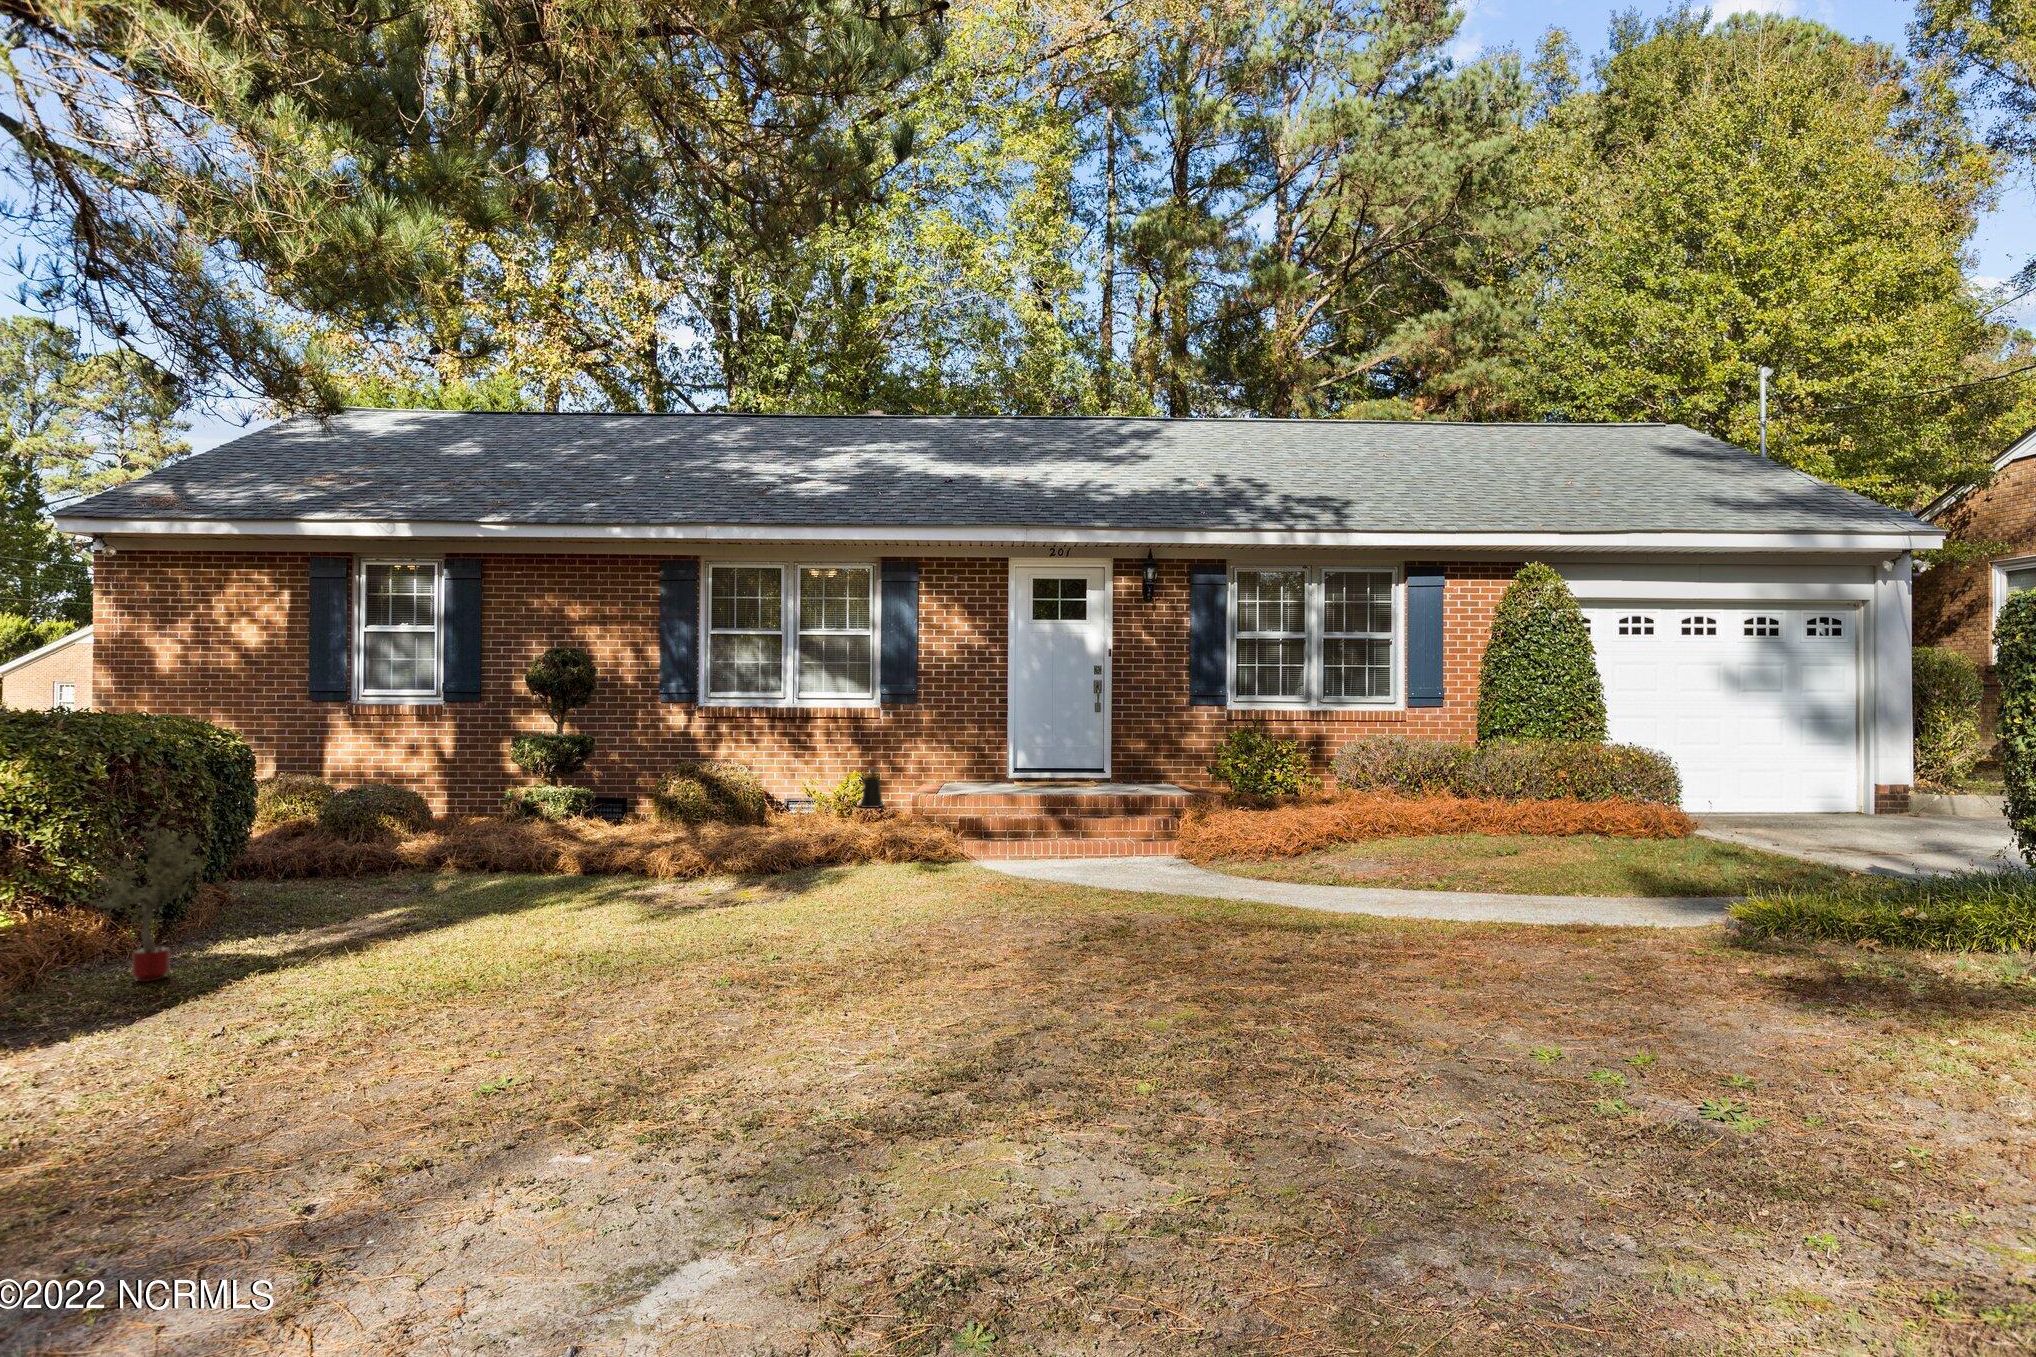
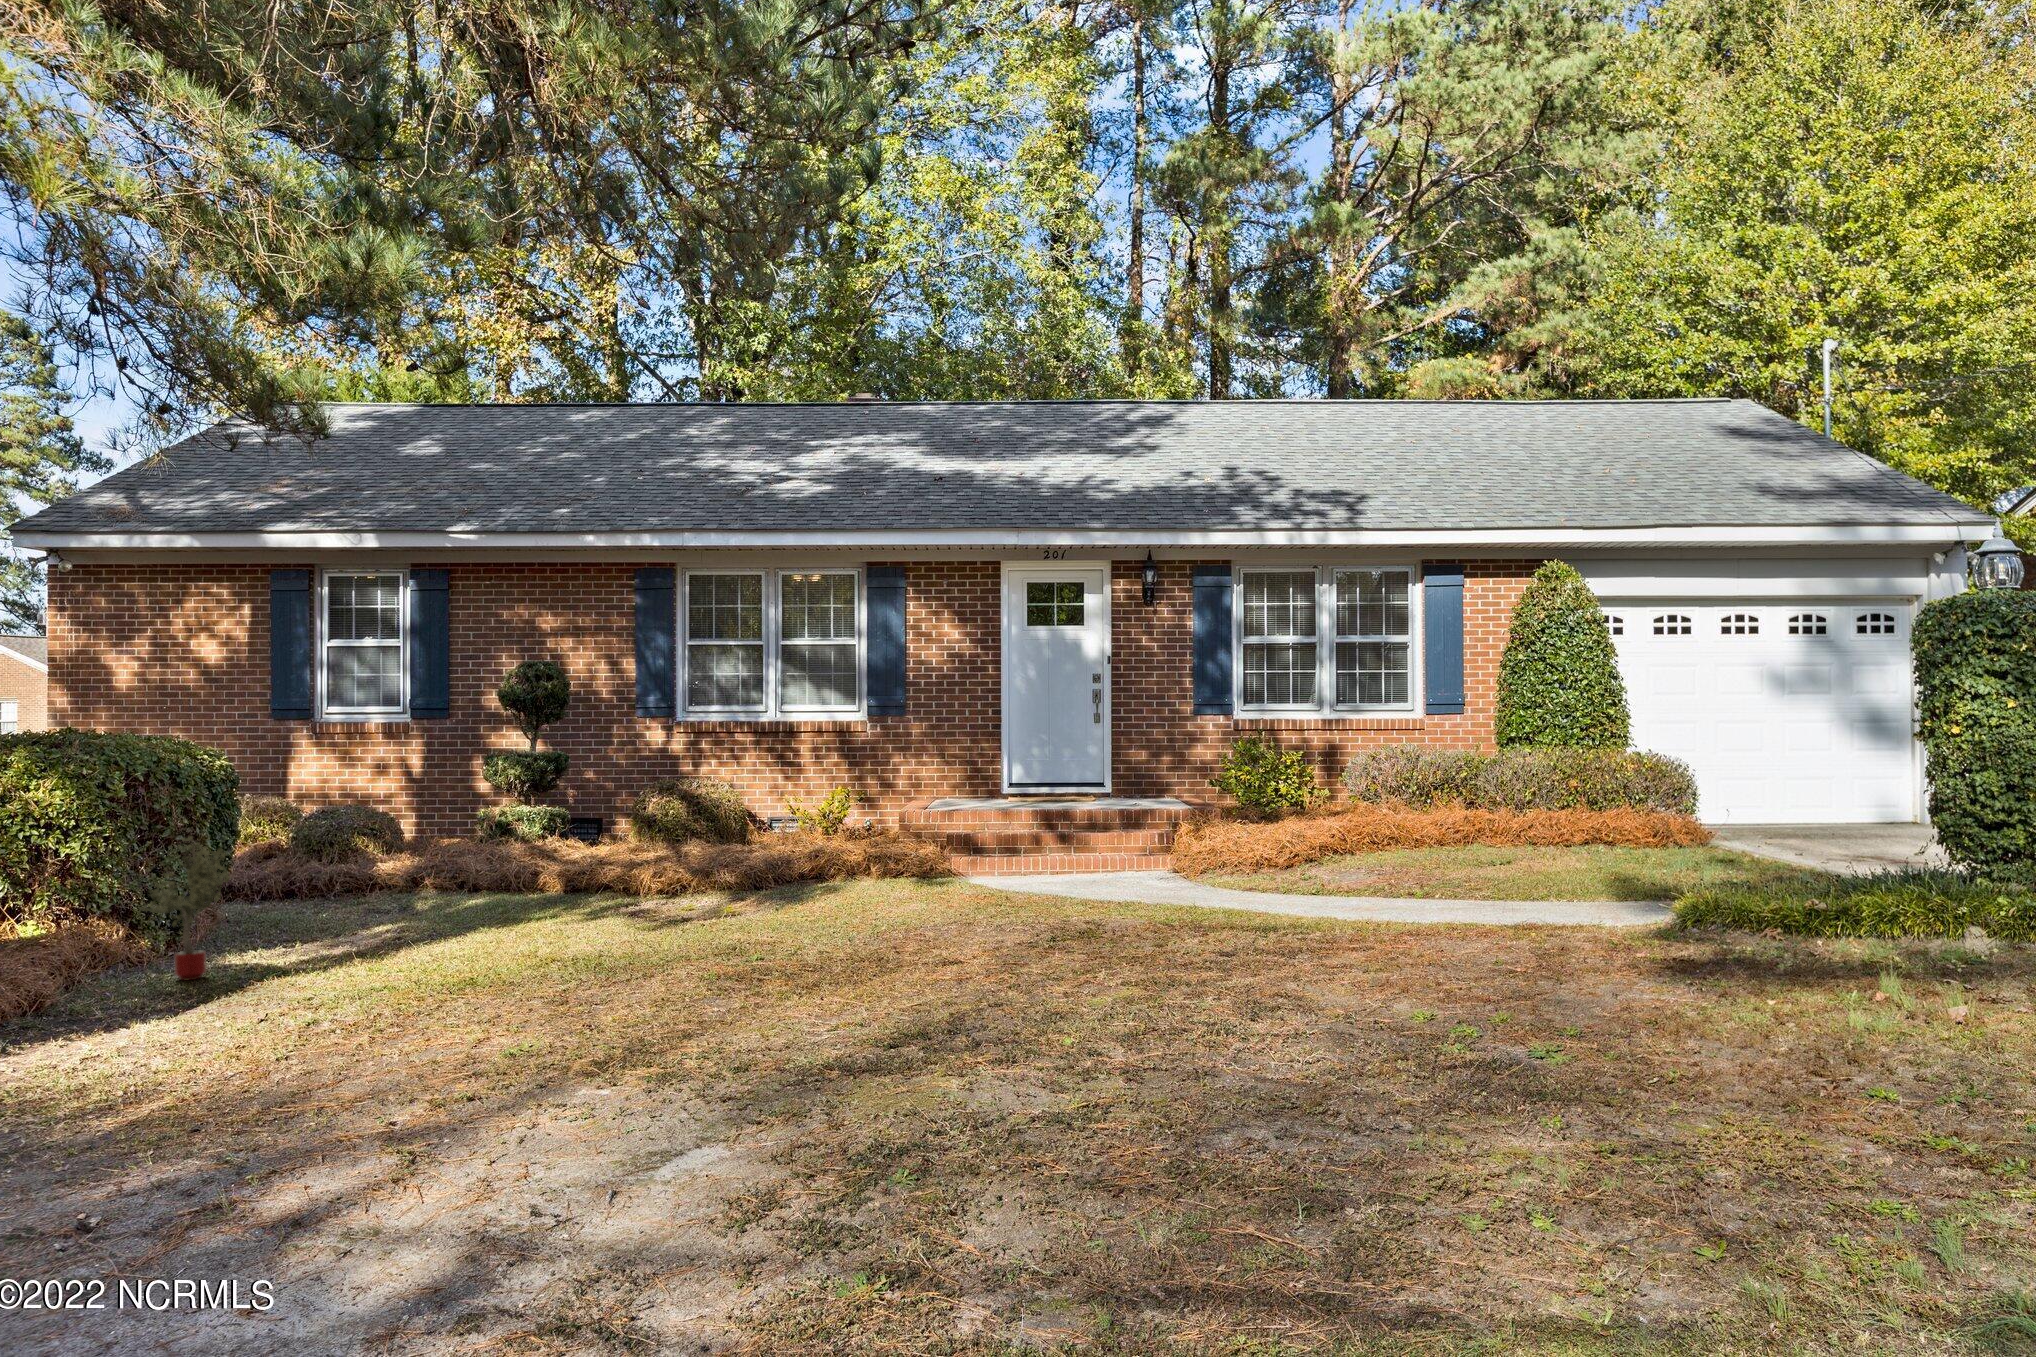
watering can: present [858,763,883,808] -> none [842,778,869,826]

